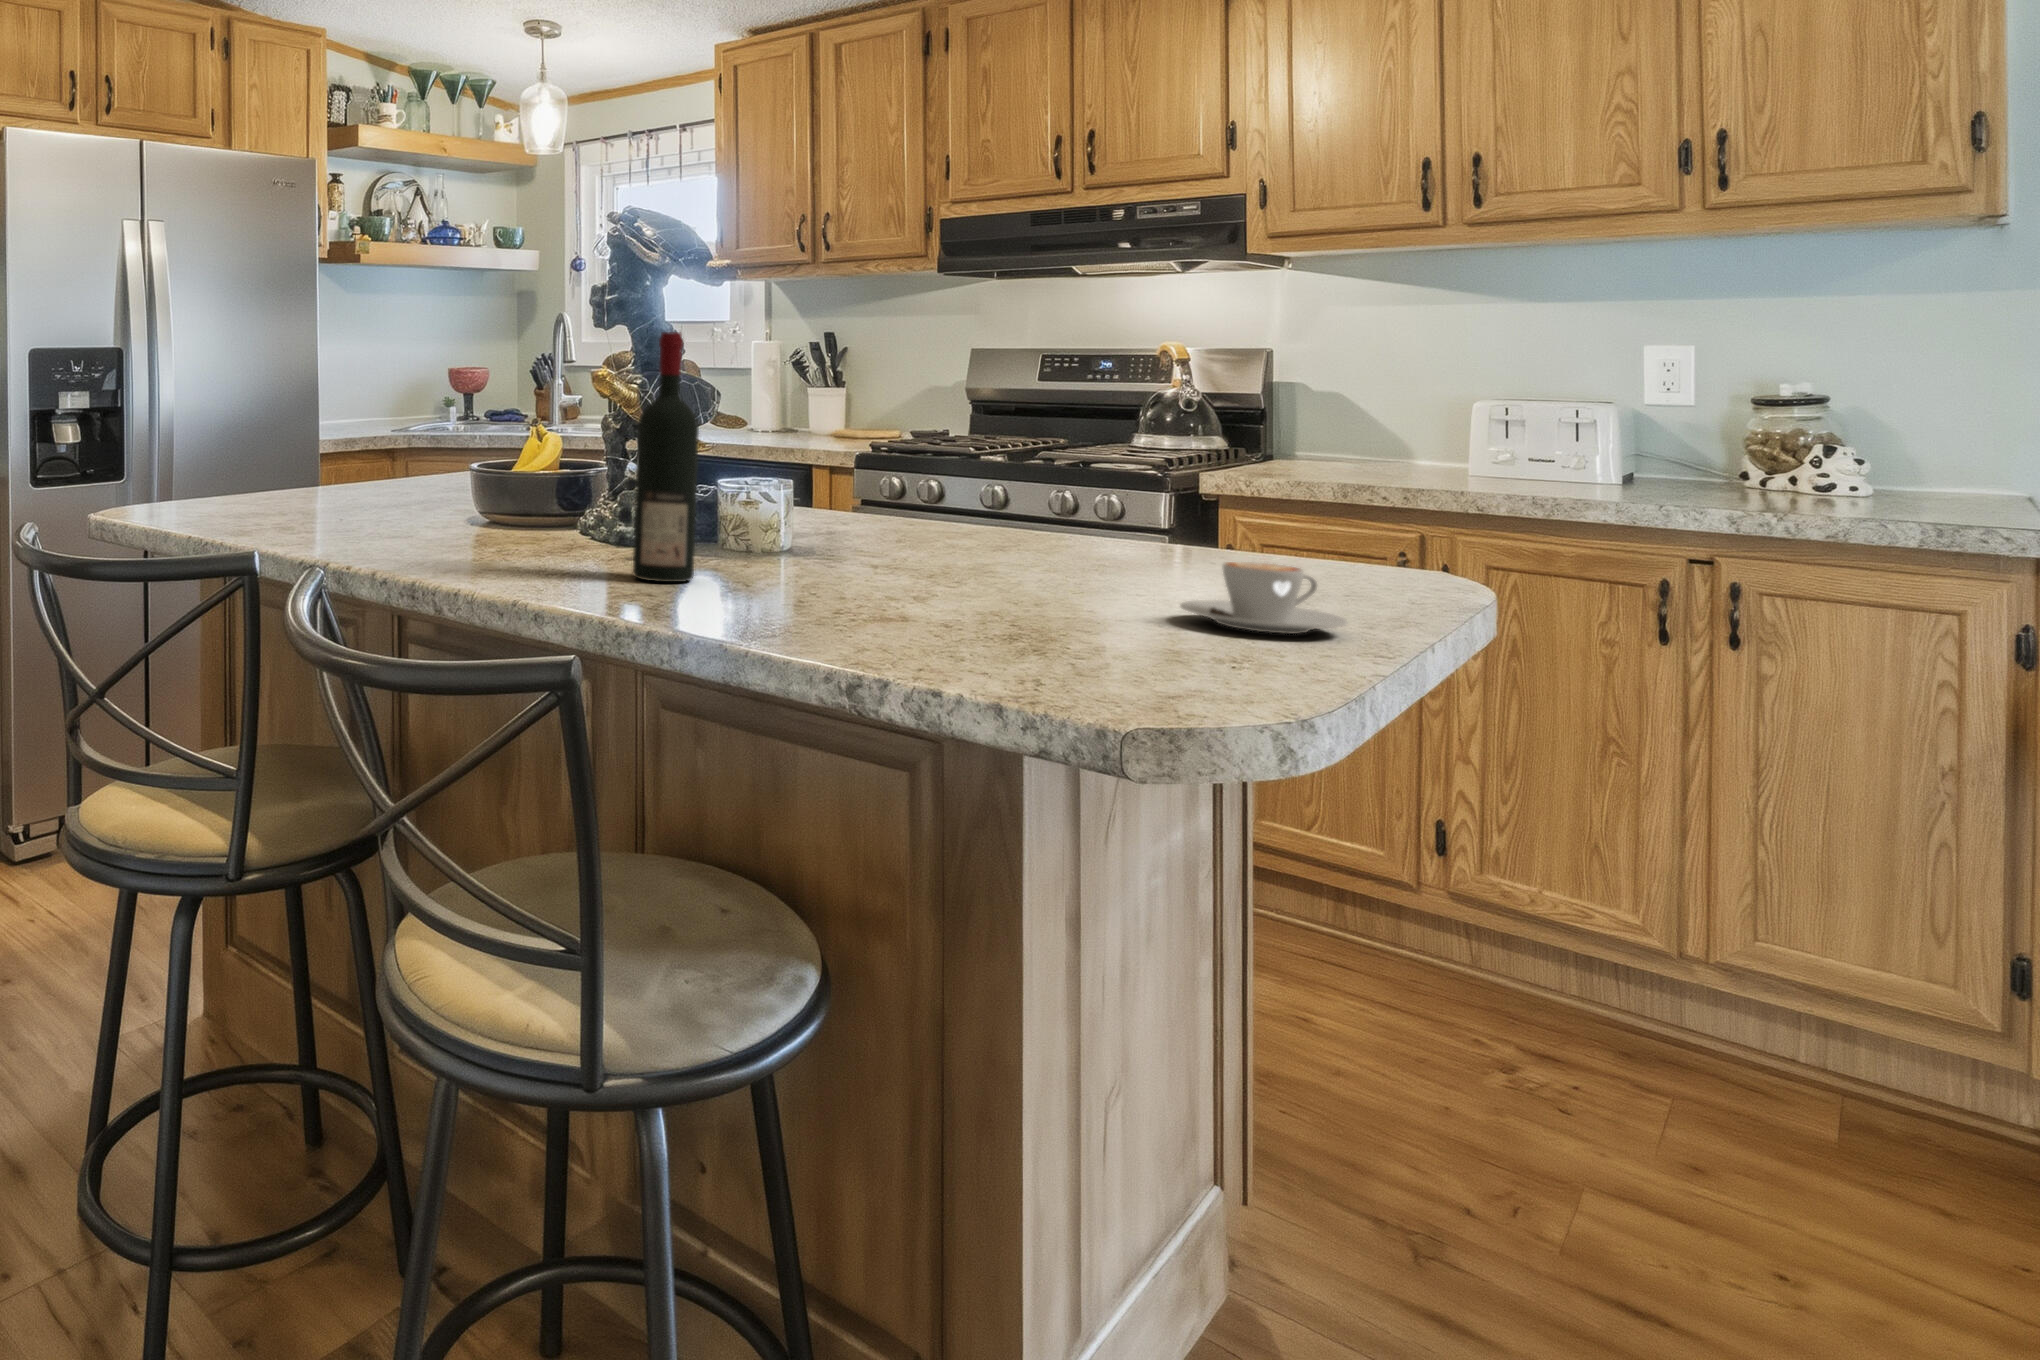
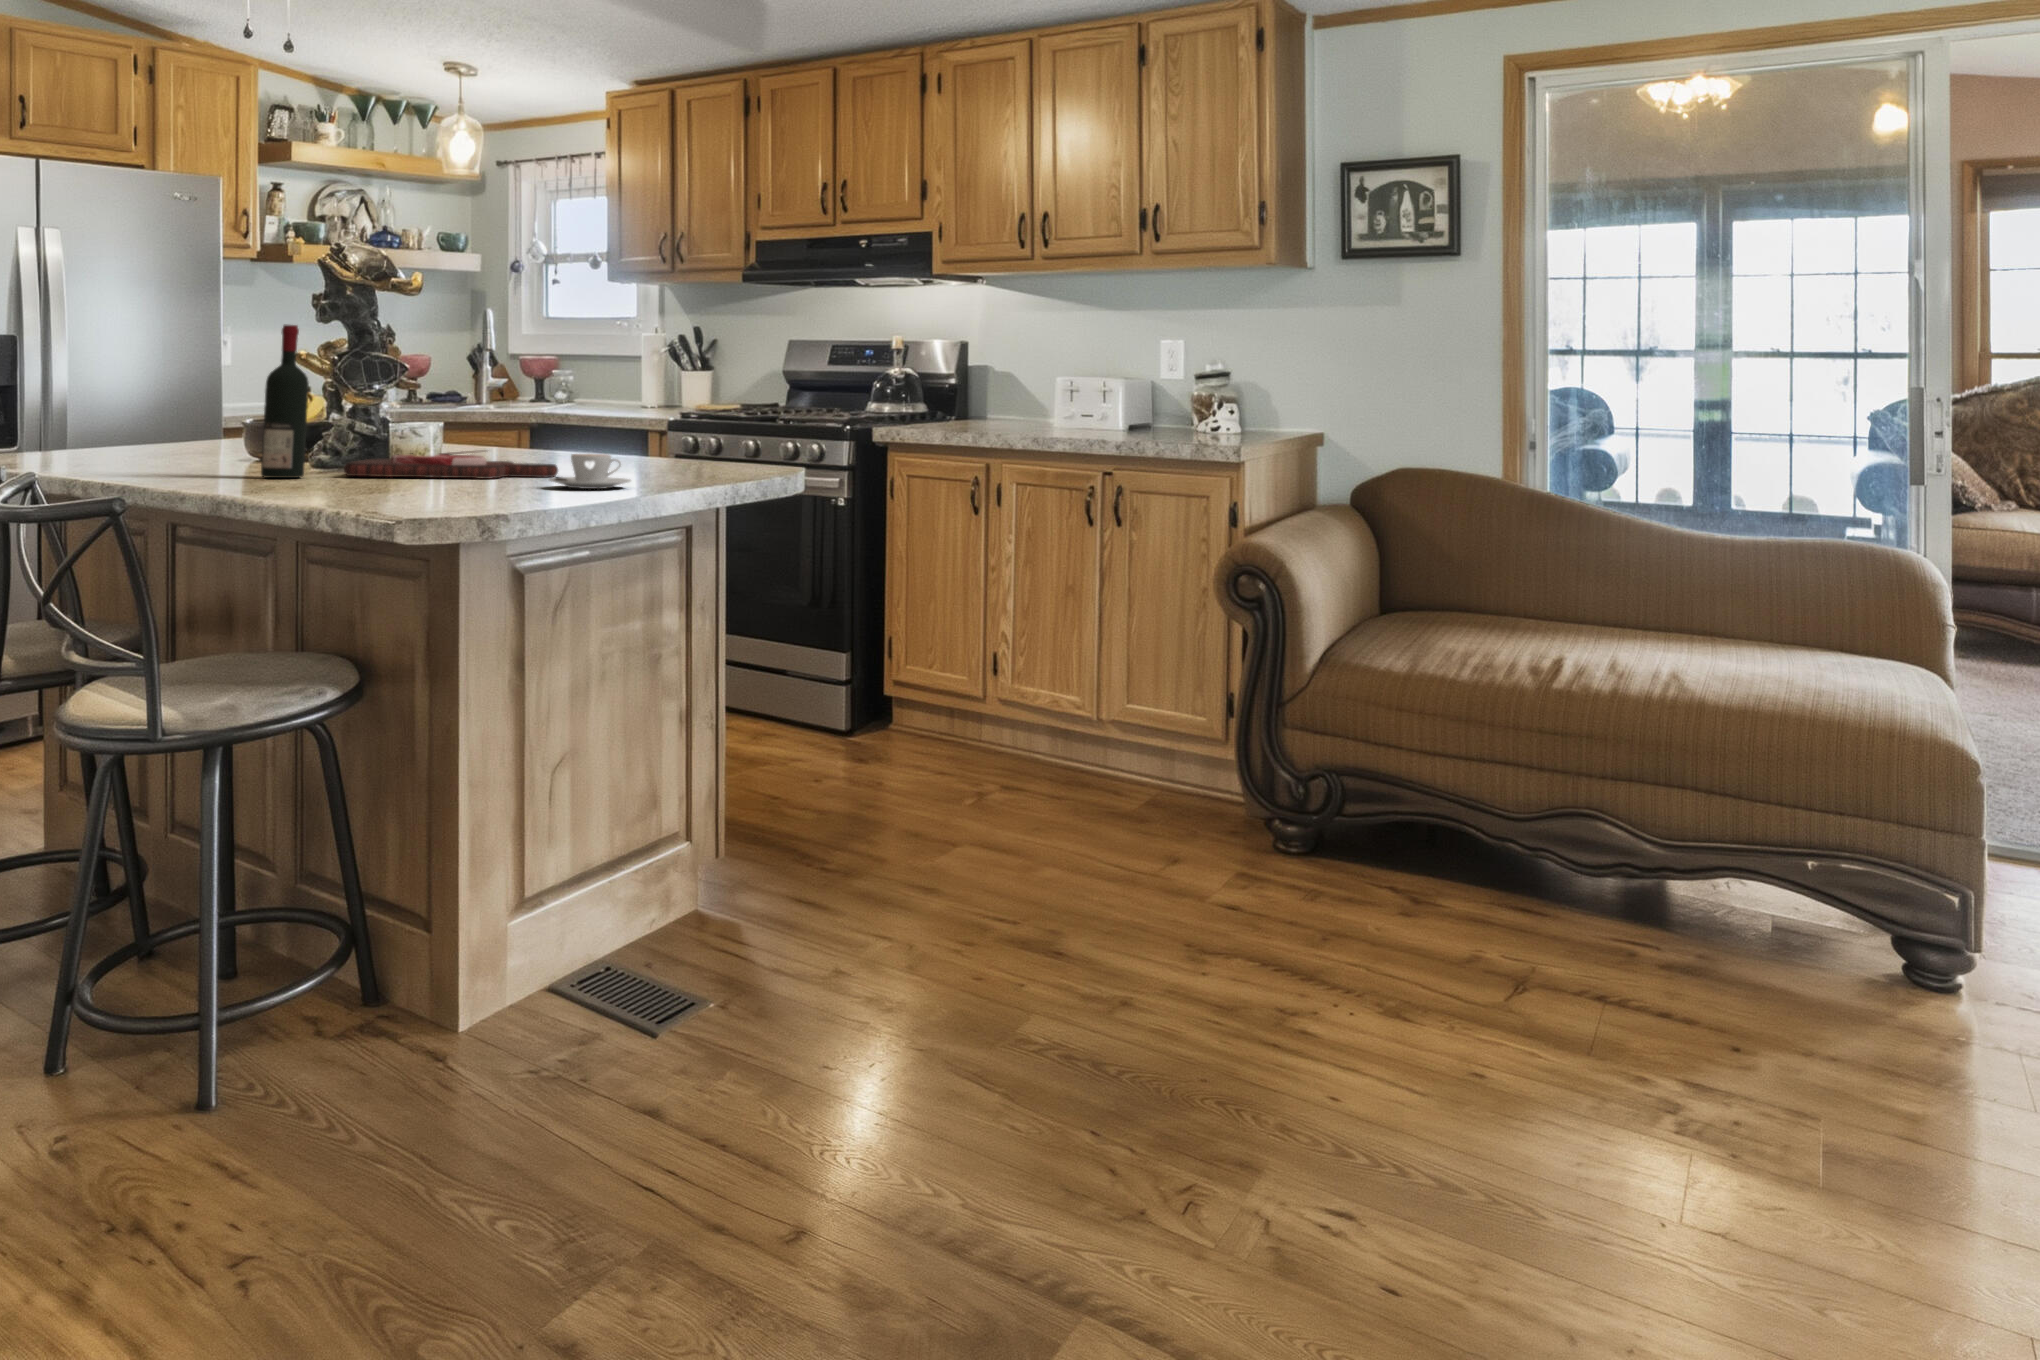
cutting board: none [724,532,1043,586] -> present [344,450,558,479]

